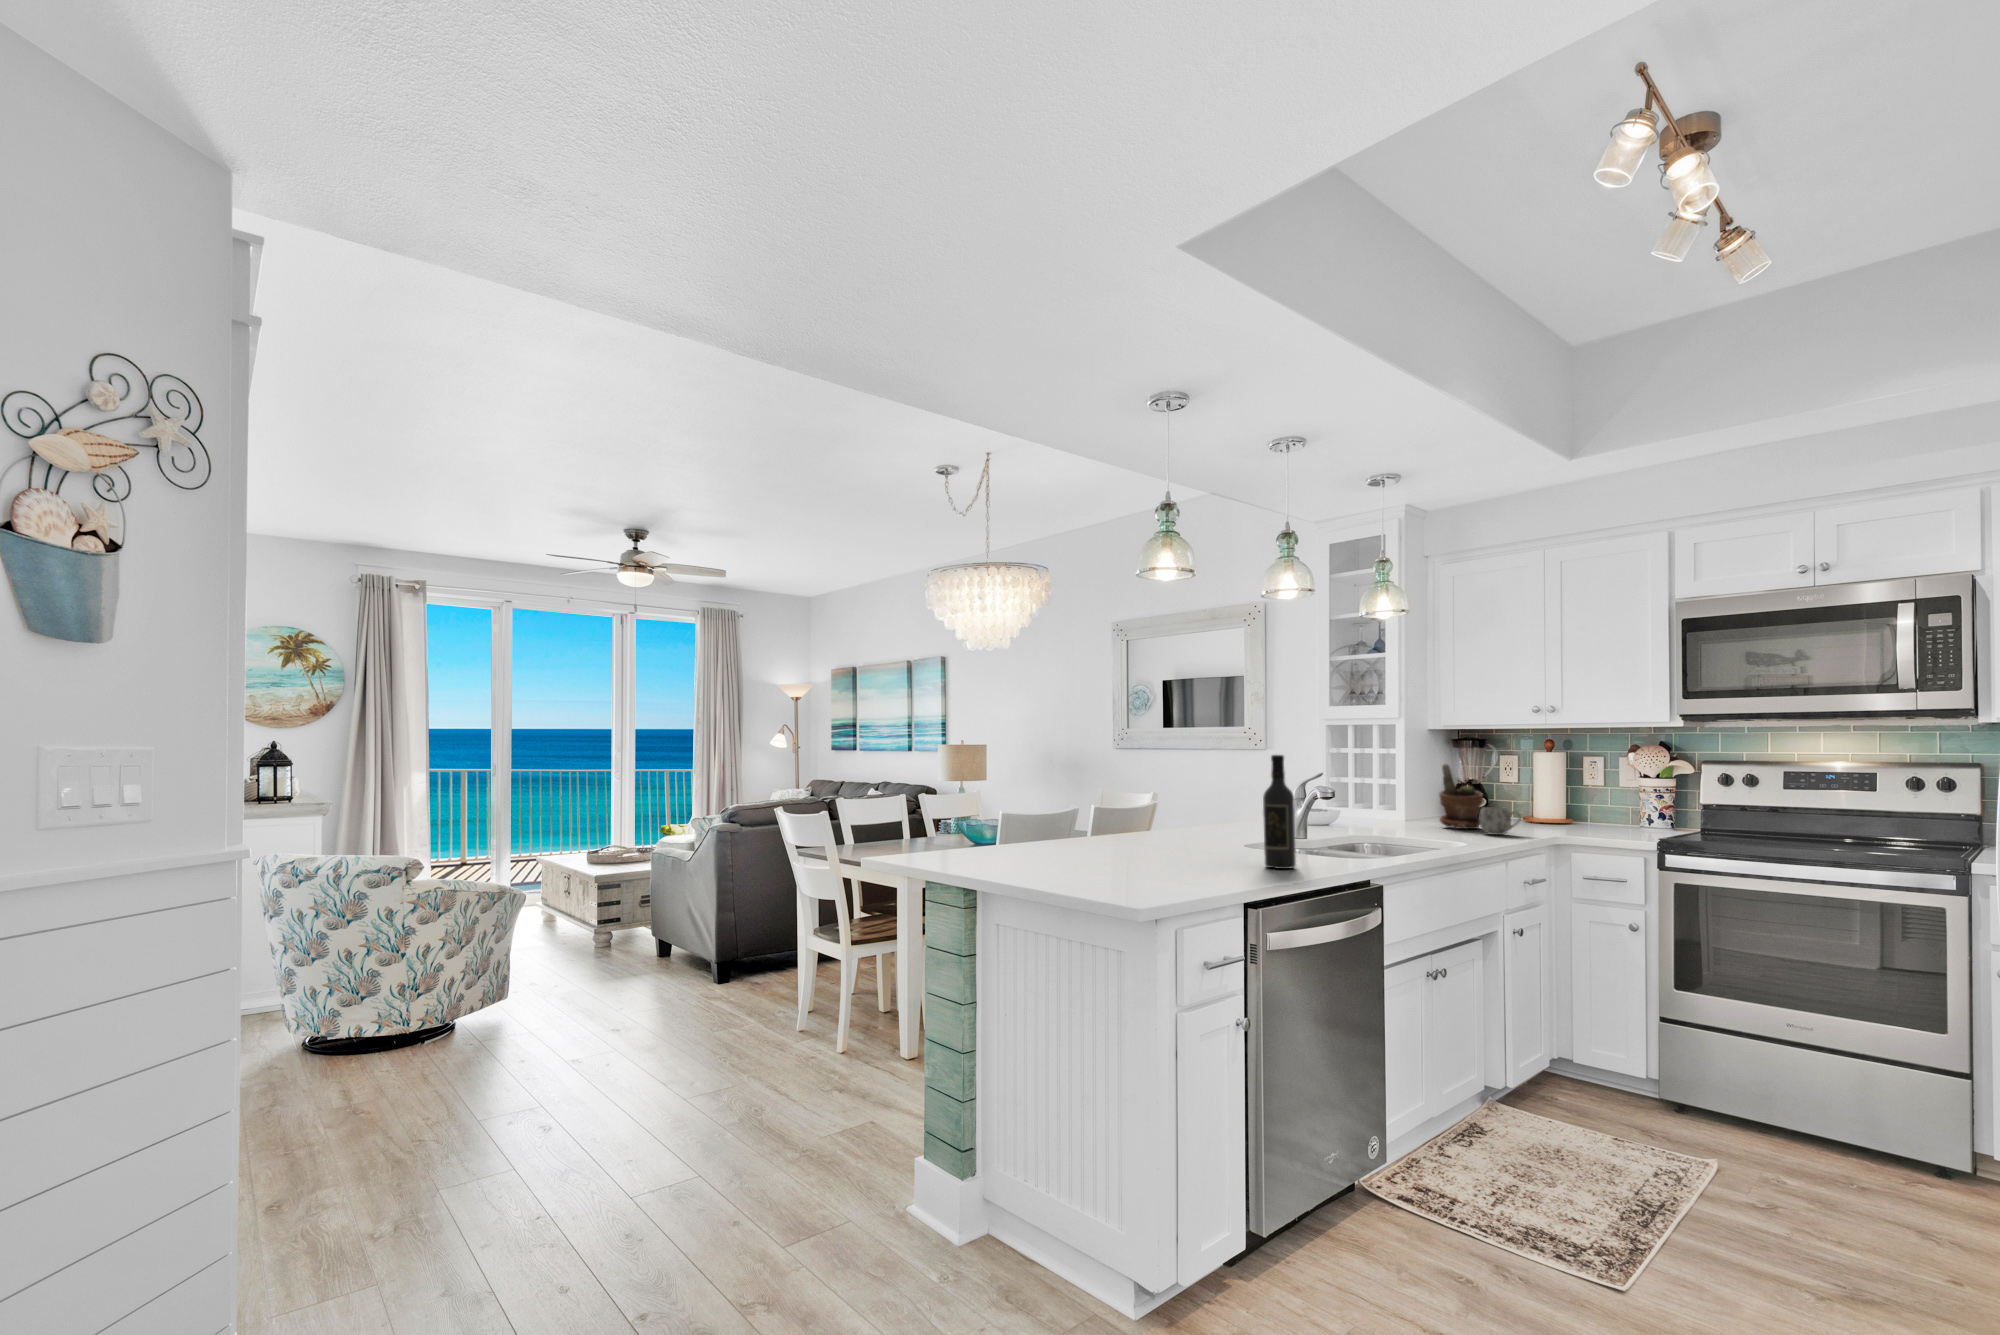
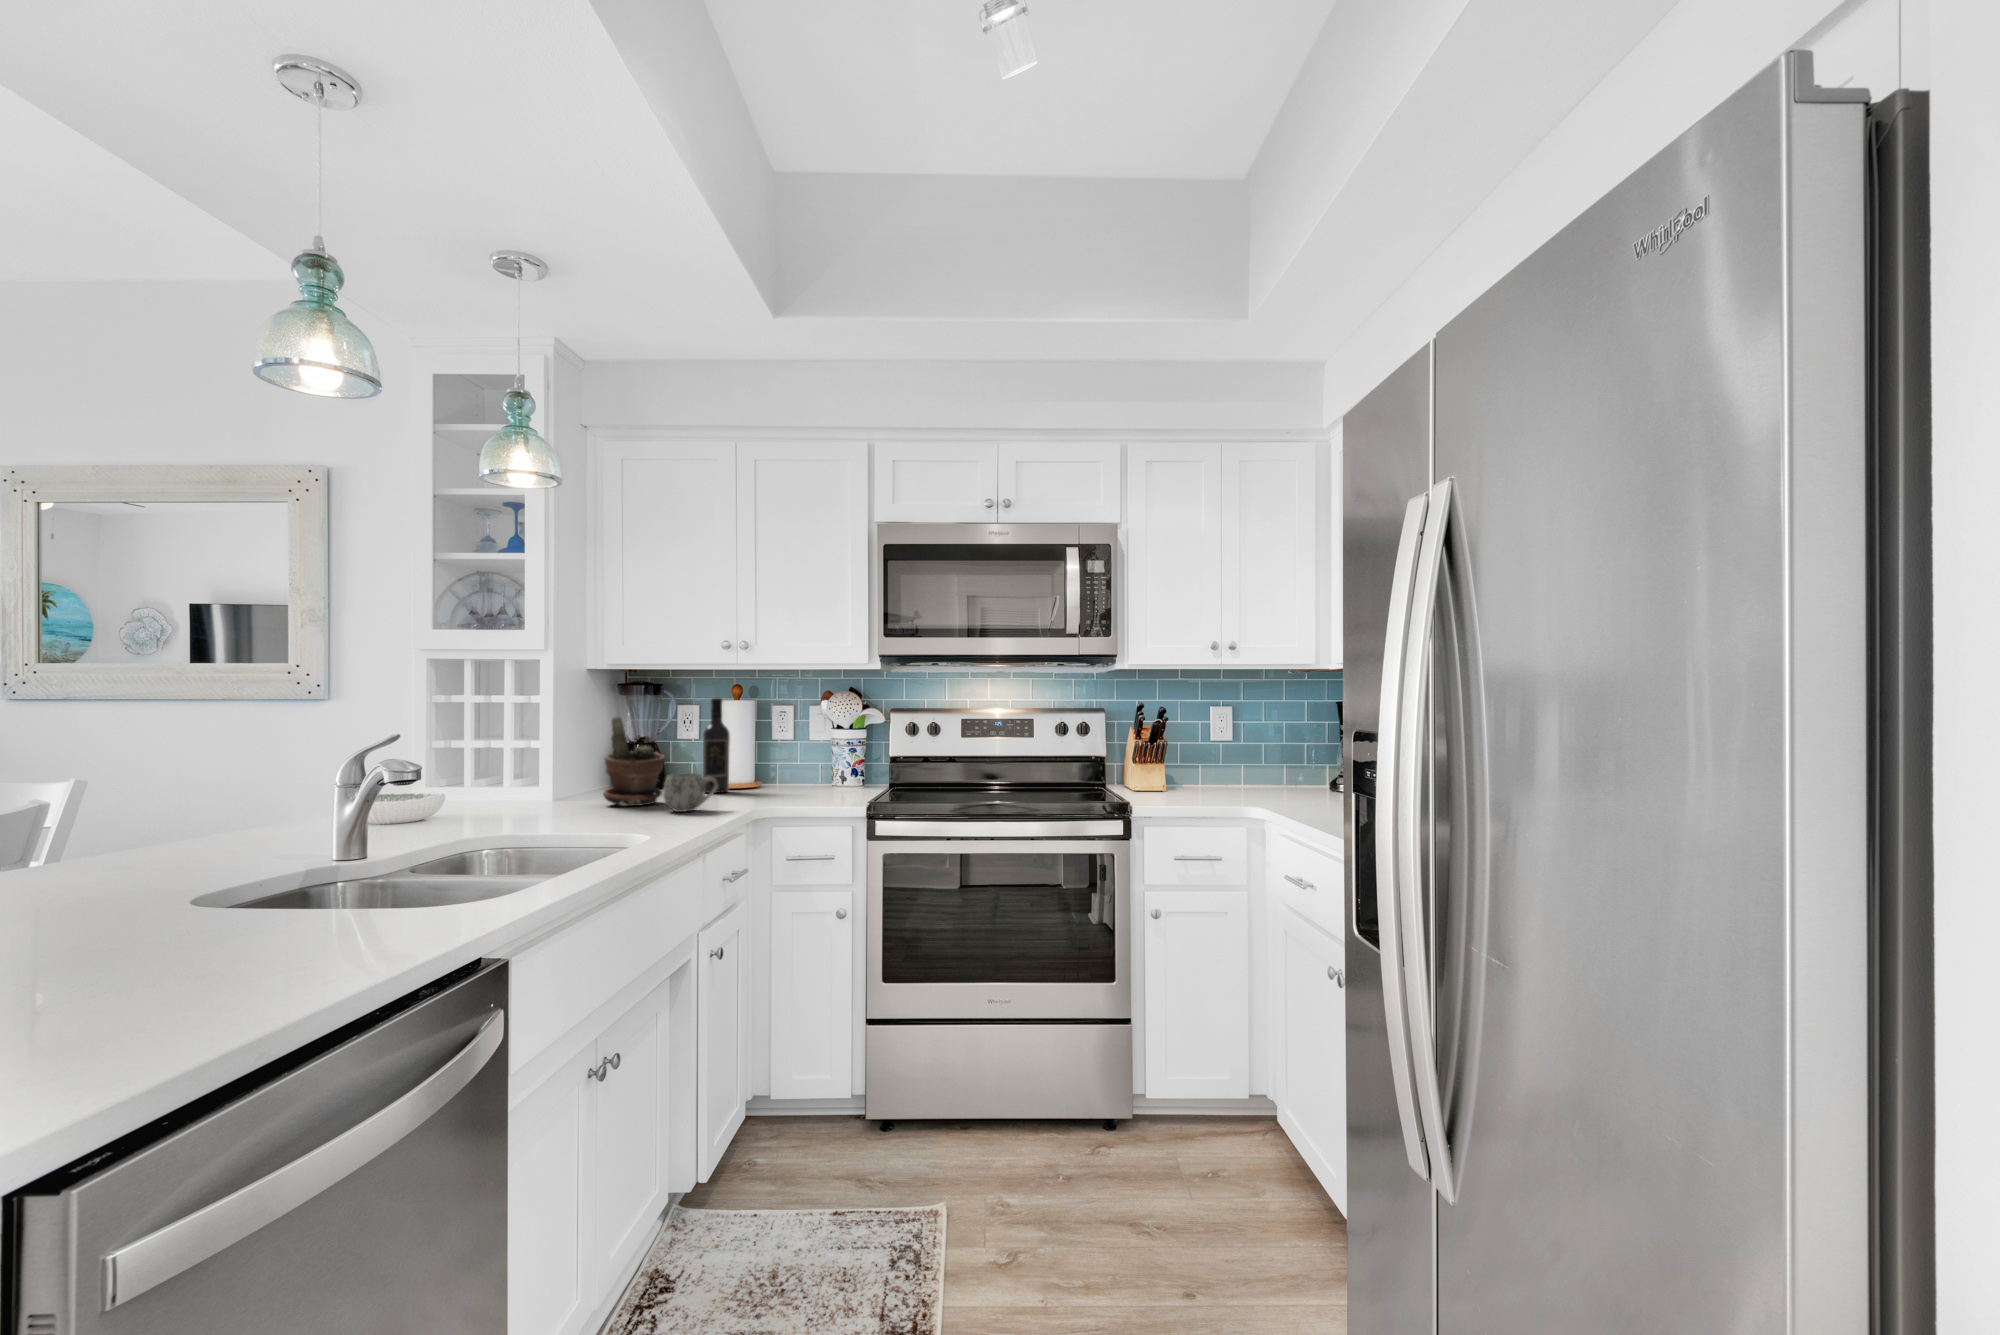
wine bottle: present [1263,755,1296,869] -> present [703,698,730,793]

